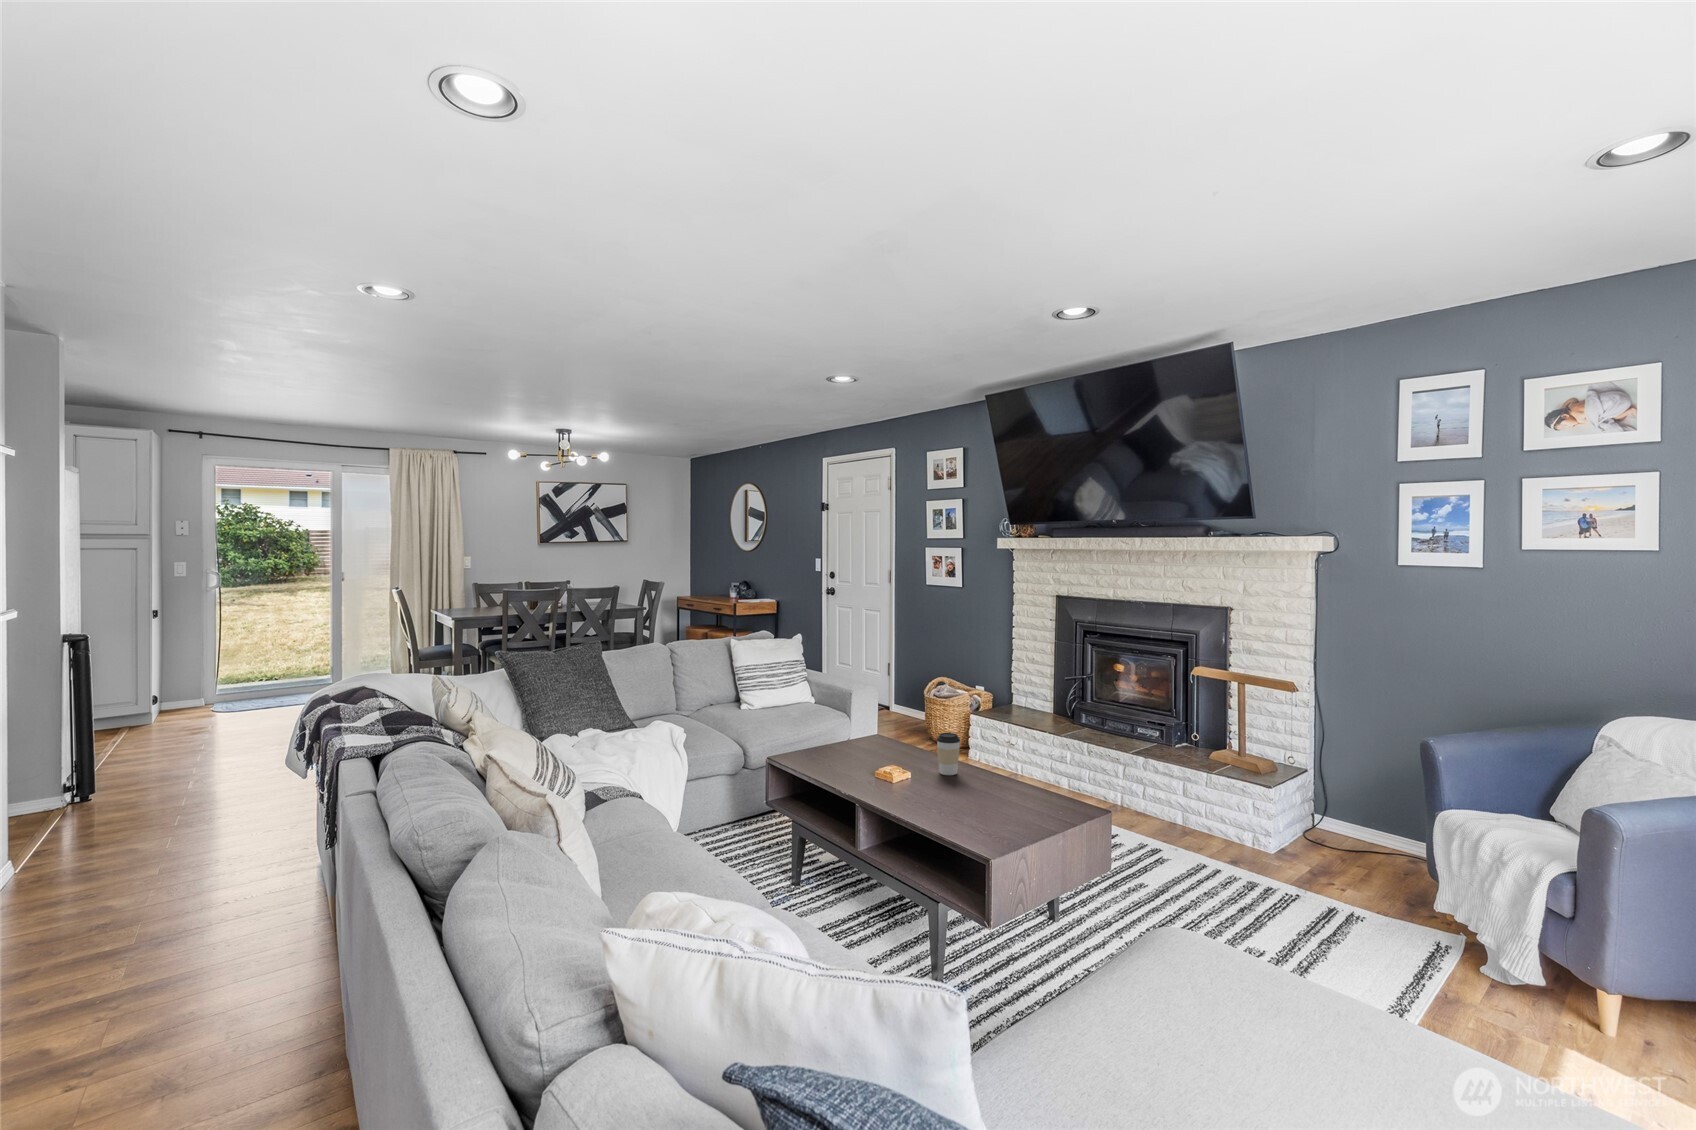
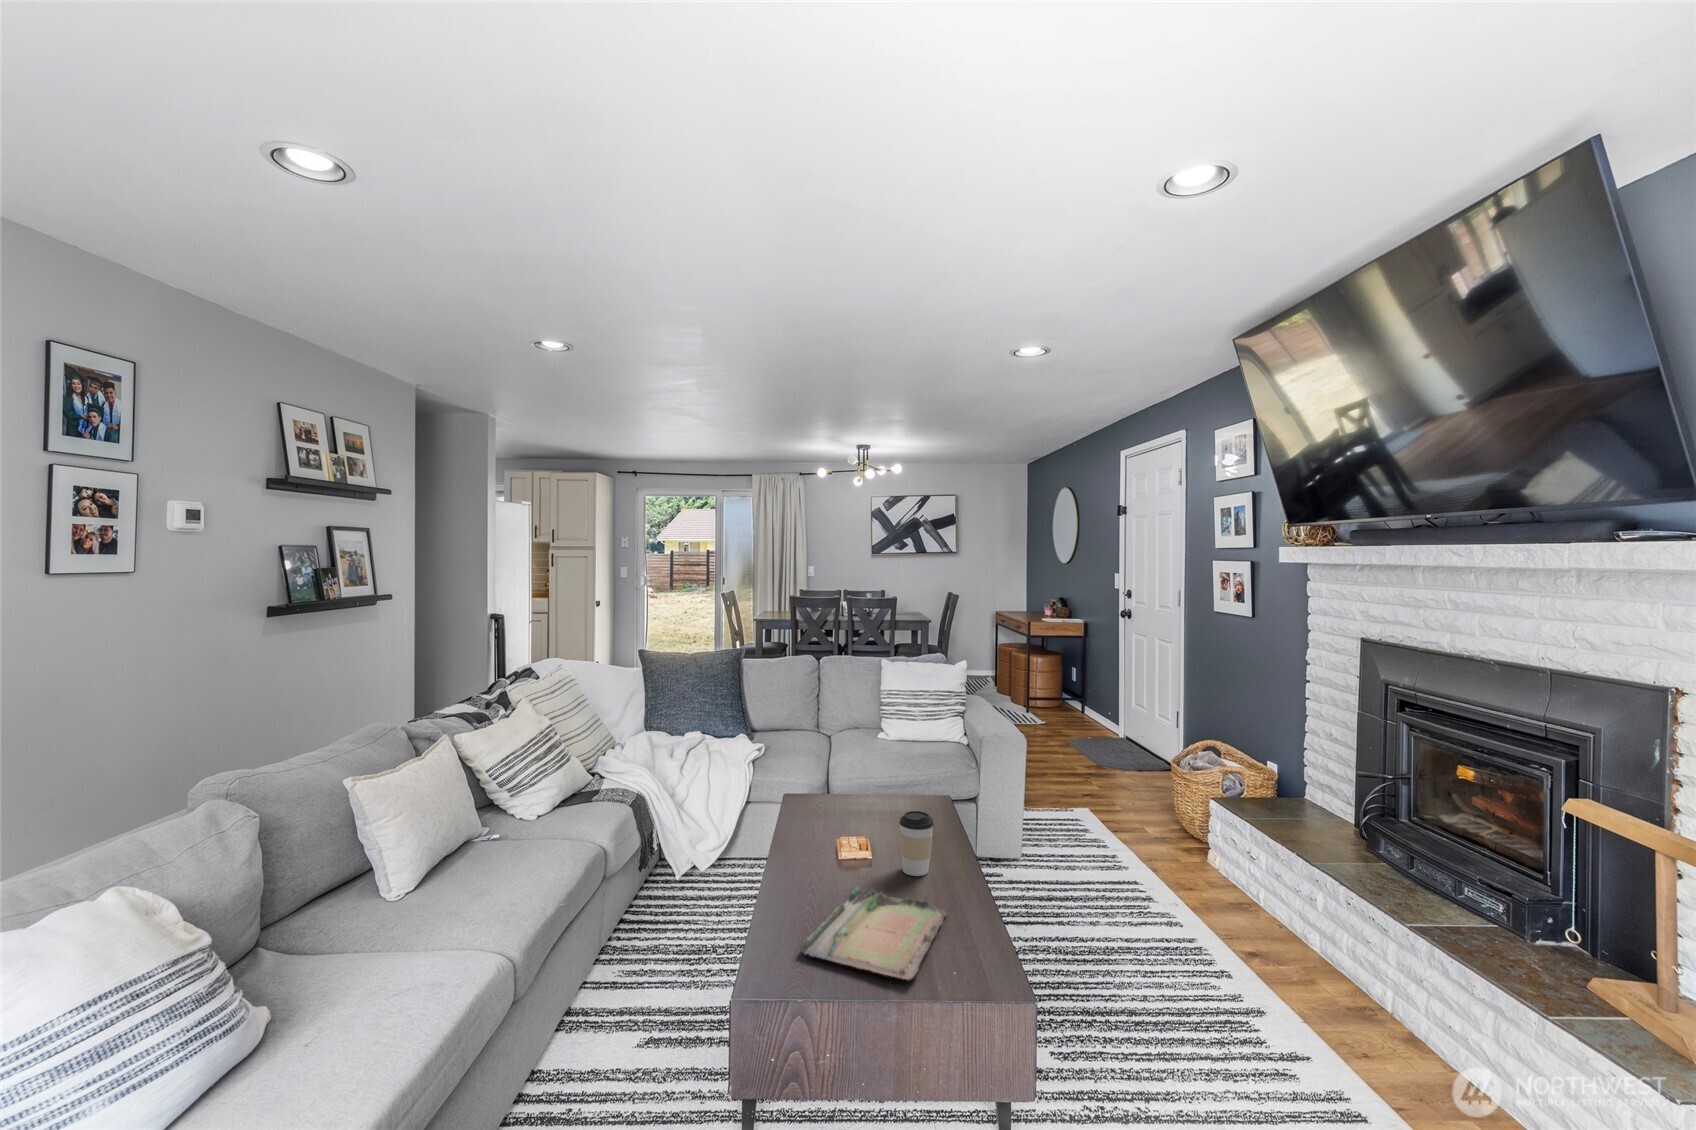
tray: none [941,777,1044,819] -> present [801,887,947,980]

